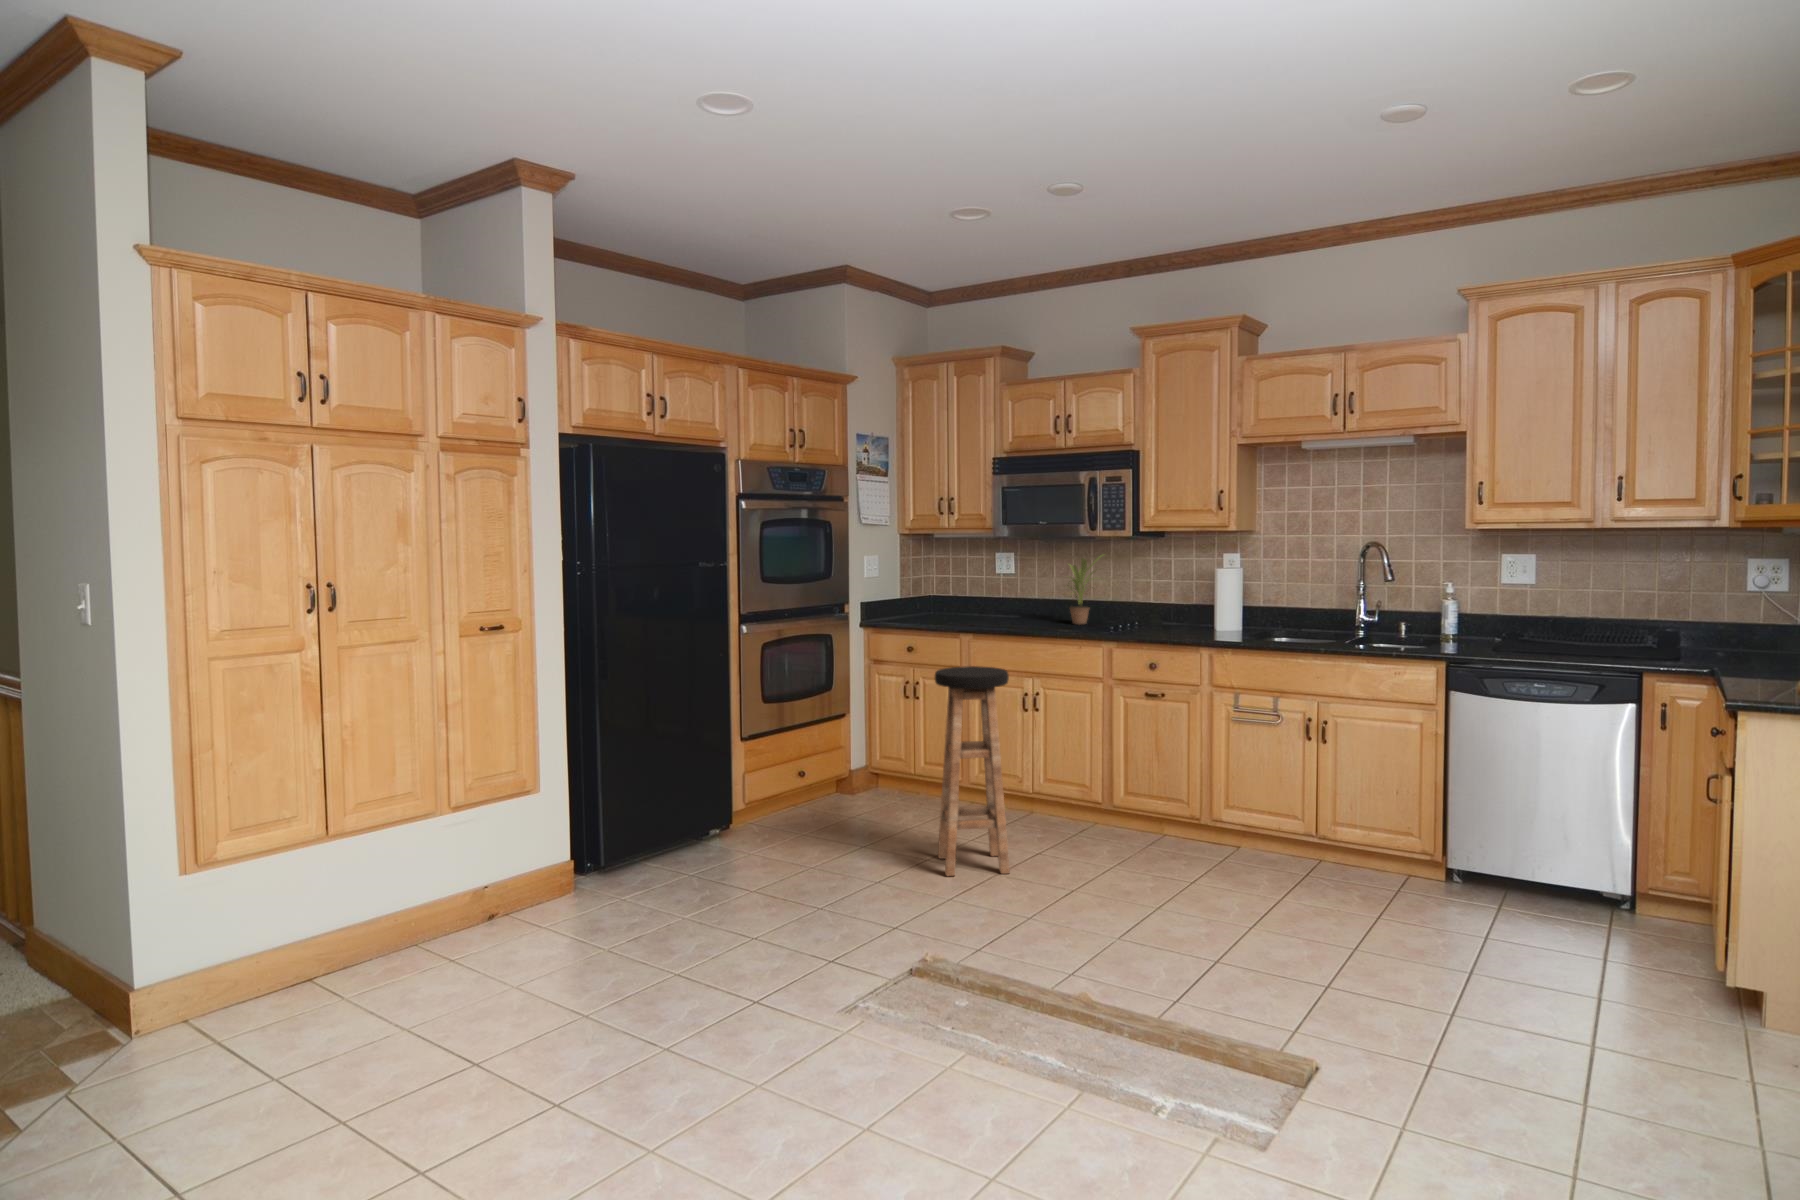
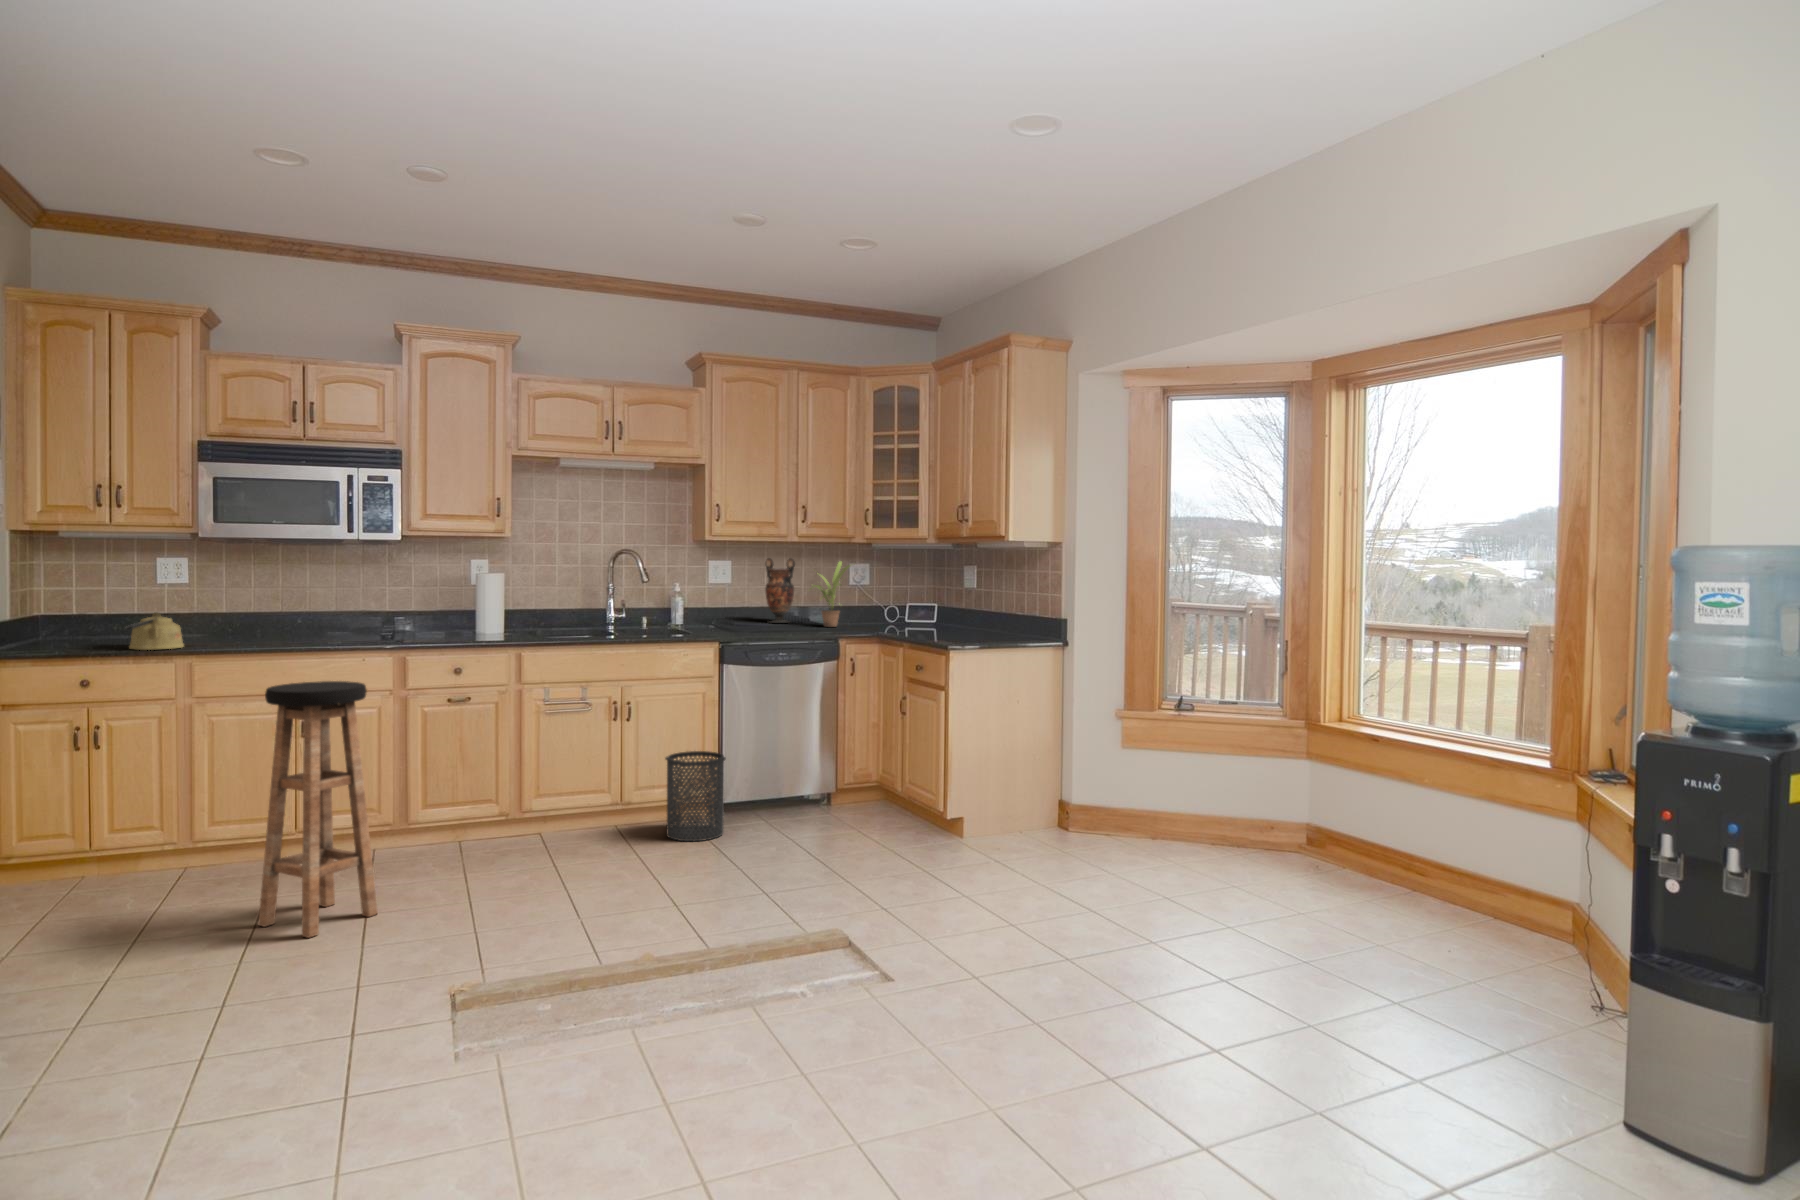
vase: none [1583,552,1630,642] -> present [765,558,795,623]
potted plant: present [1070,555,1103,625] -> present [813,561,851,627]
kettle: none [941,598,982,627] -> present [126,612,184,650]
trash can: none [1341,788,1416,899] -> present [665,751,726,841]

